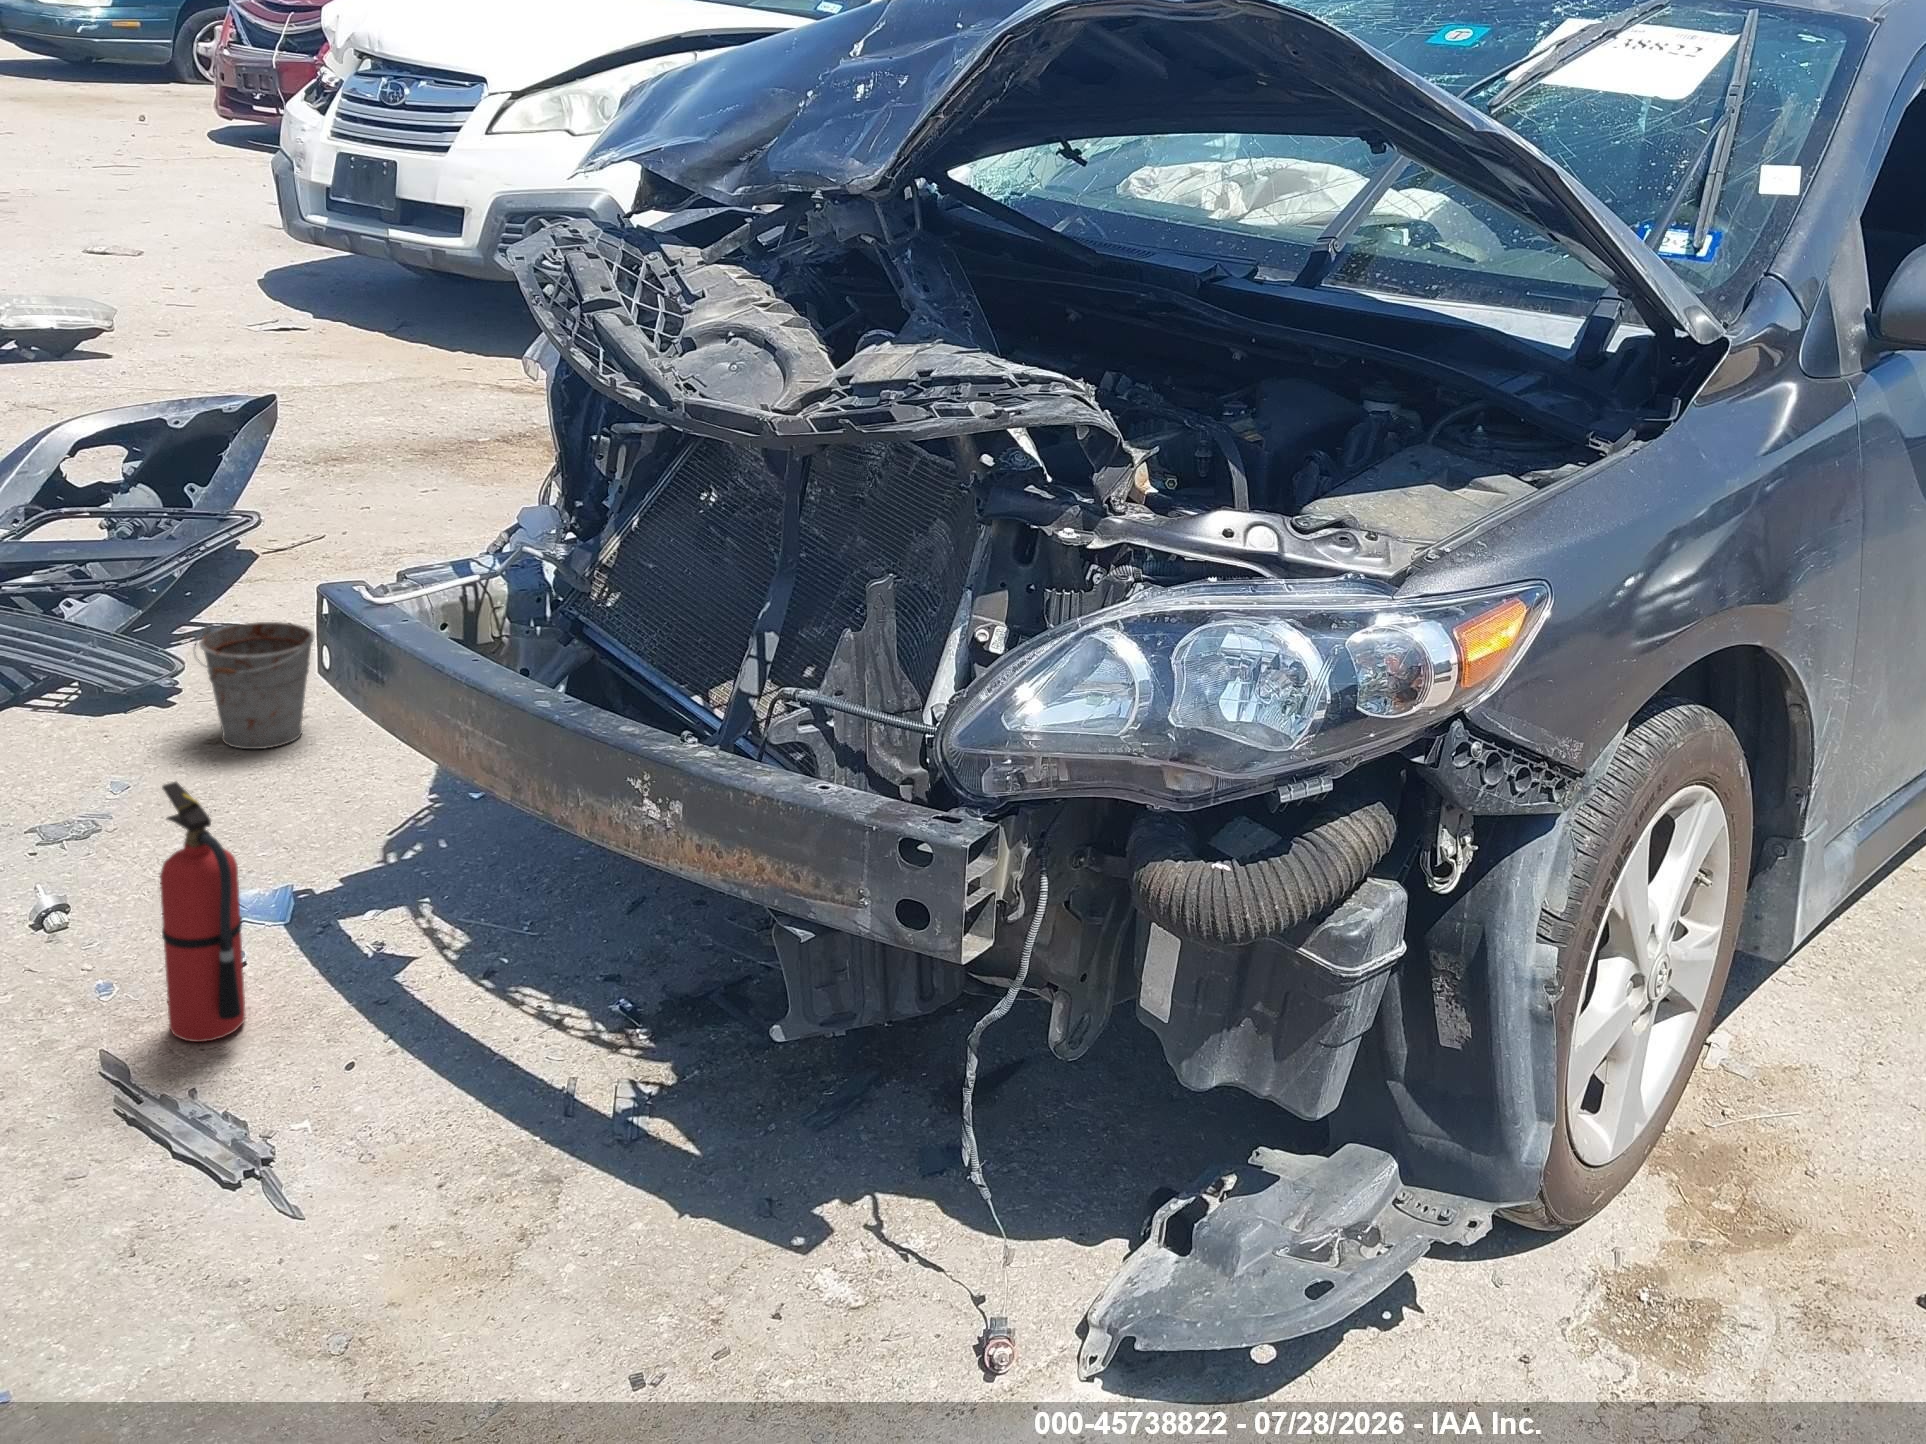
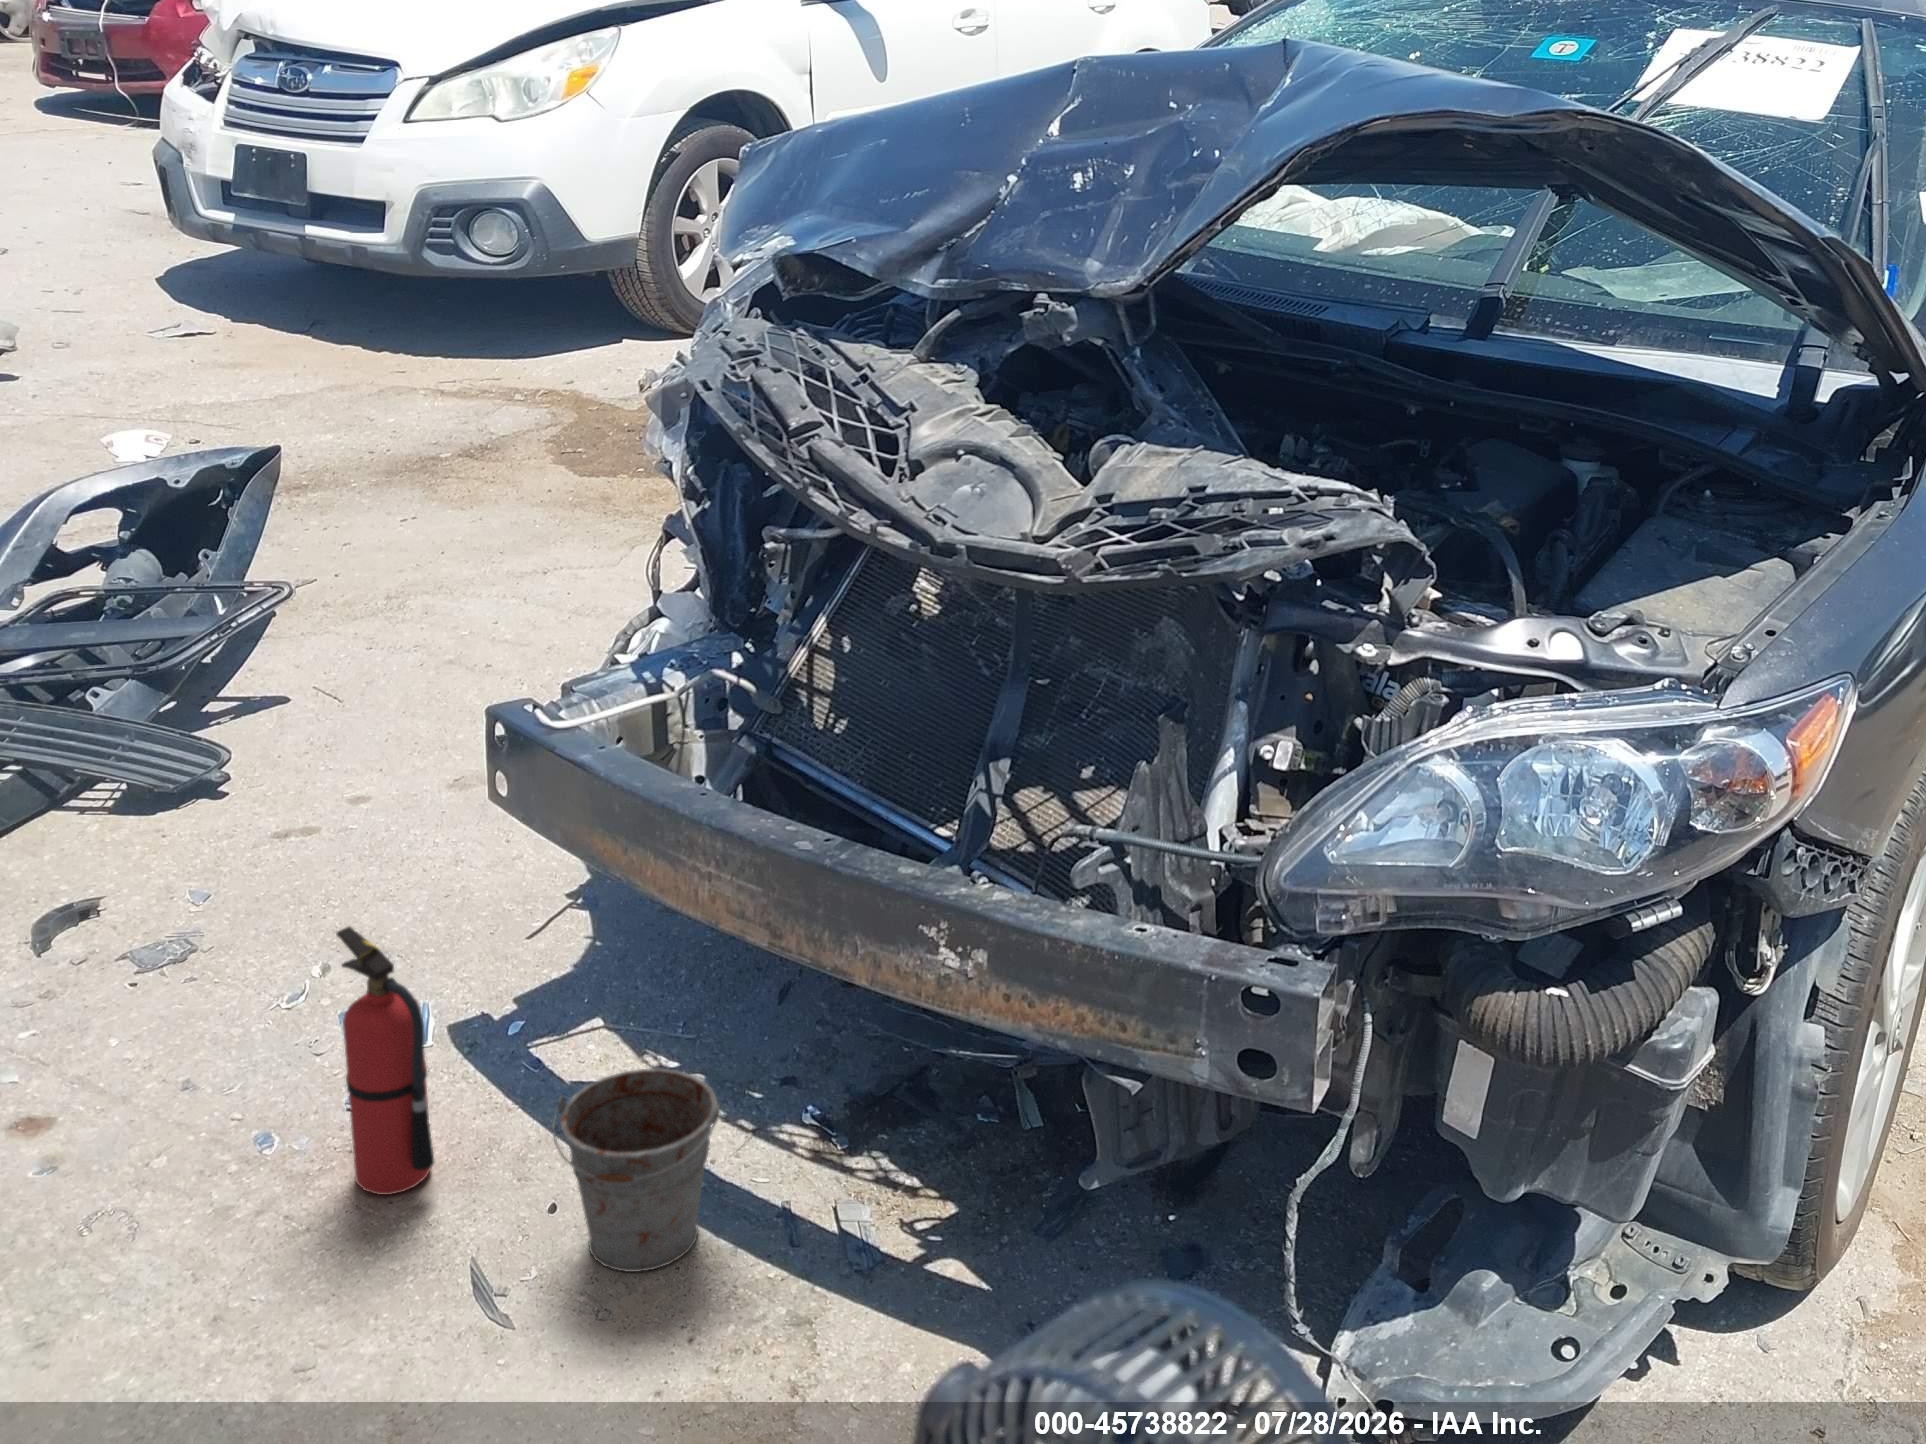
bucket: present [195,622,314,749] -> present [552,1069,720,1272]

